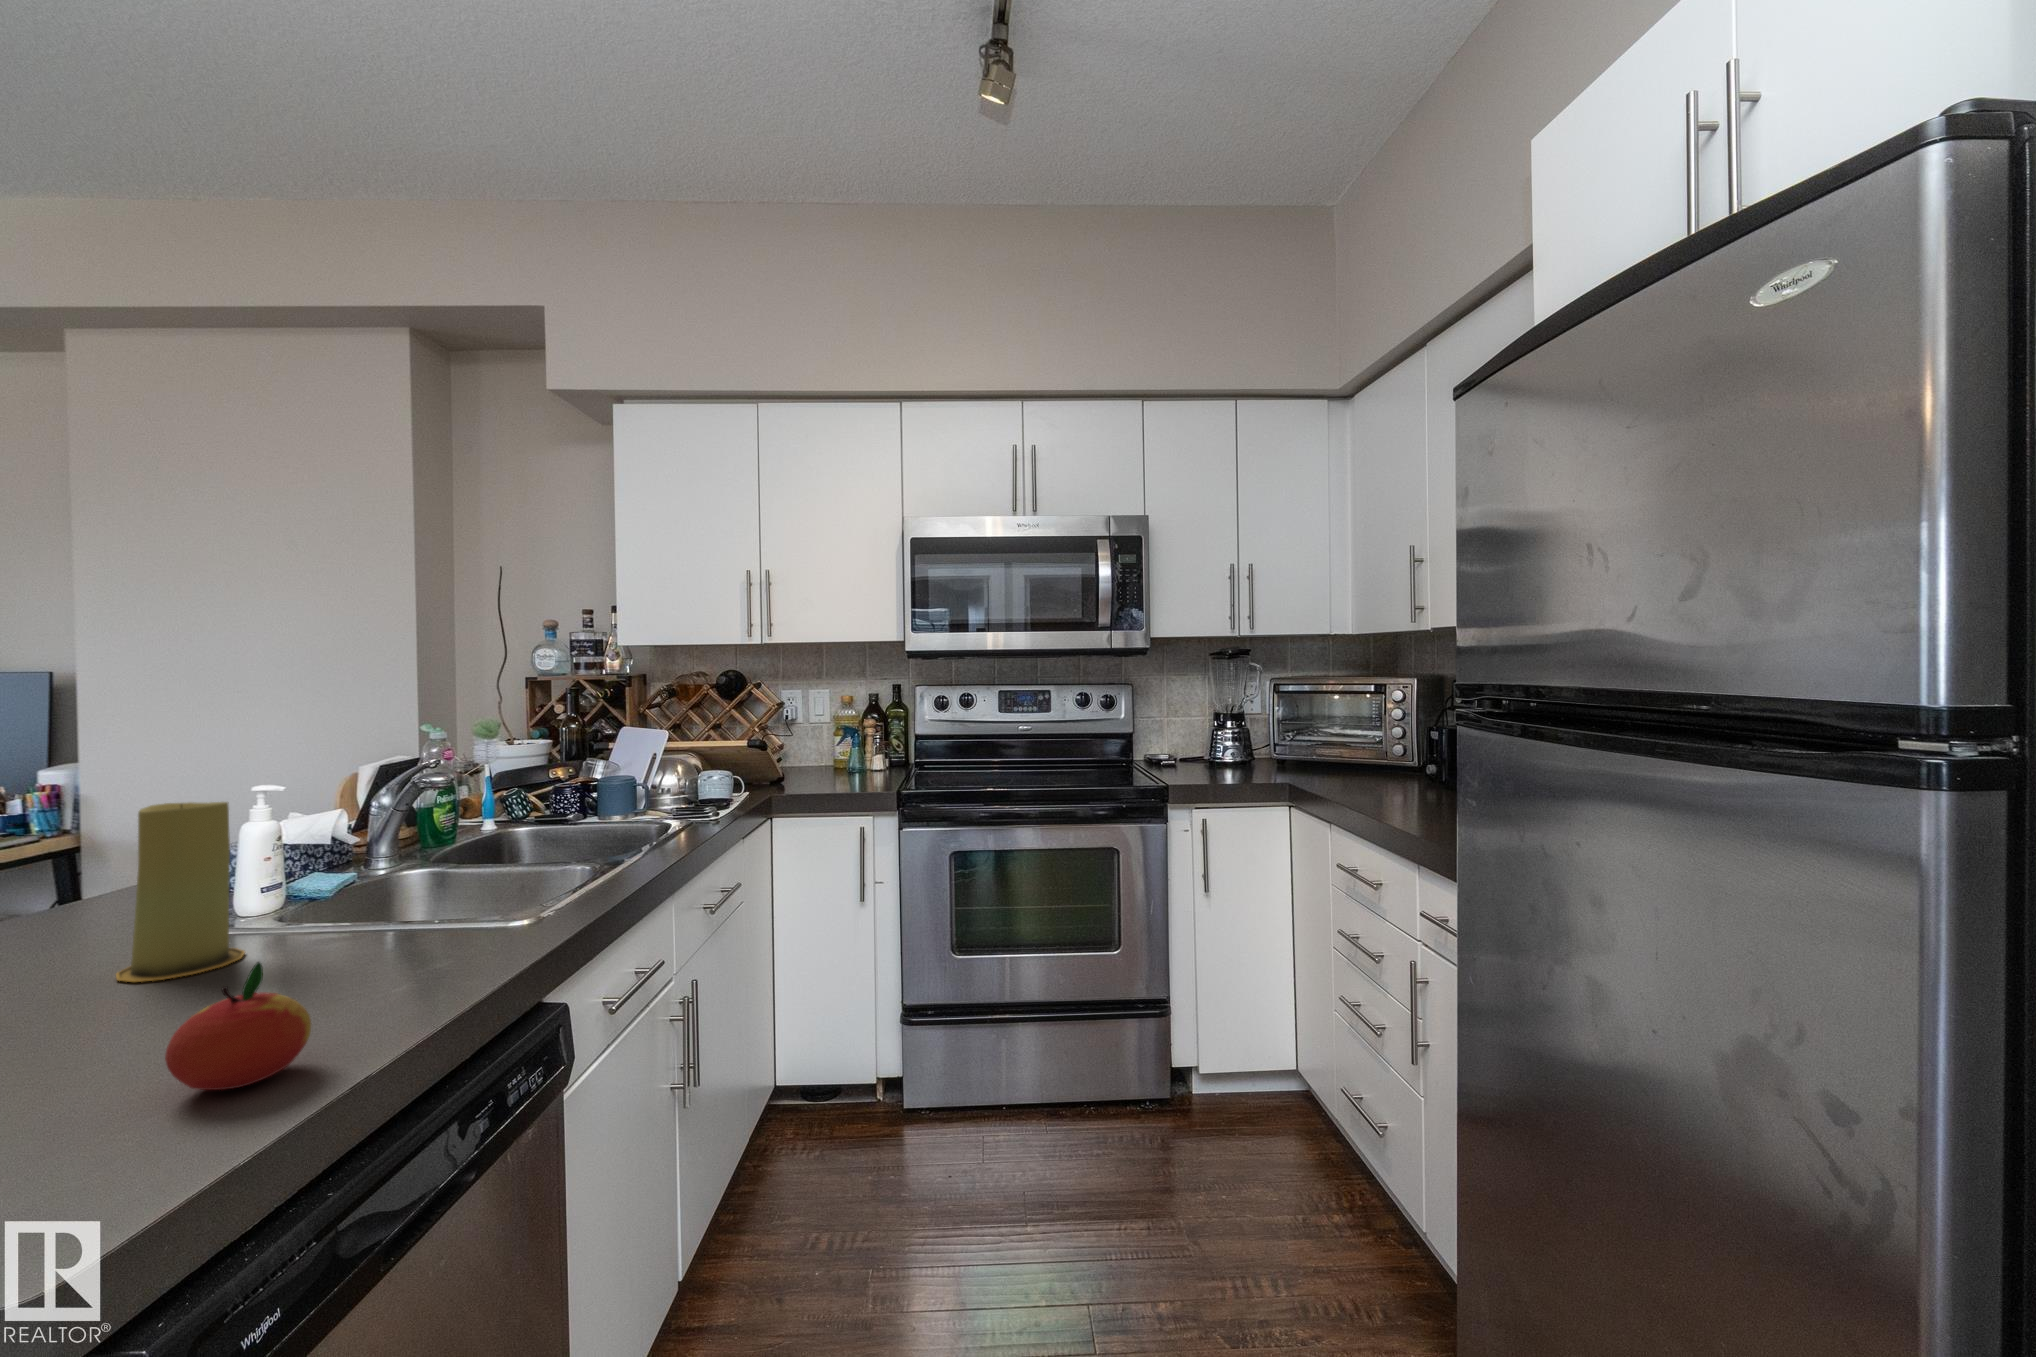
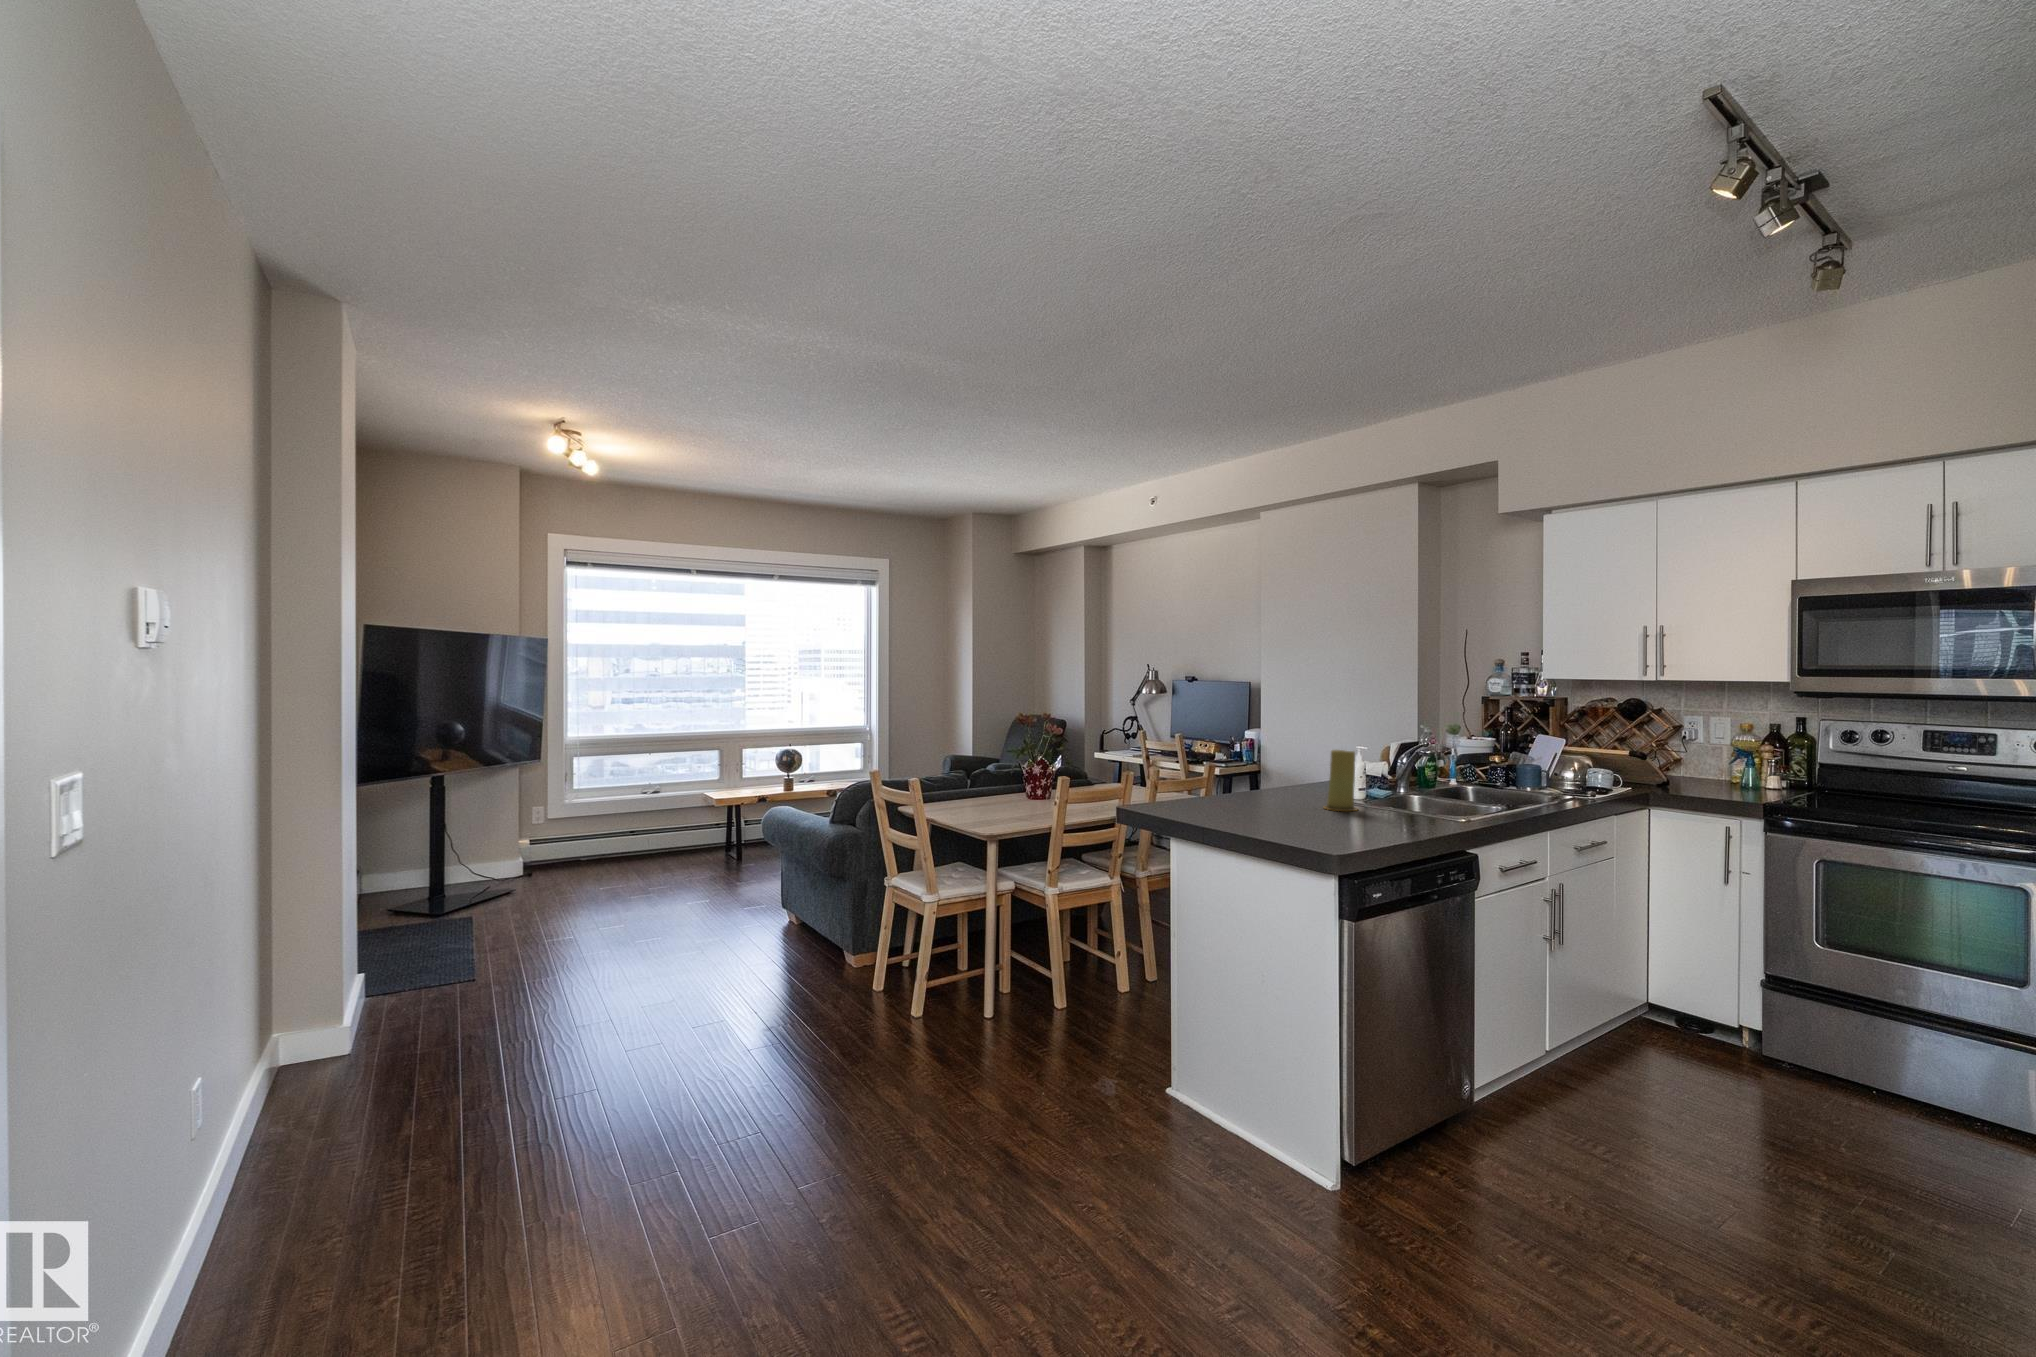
apple: present [165,962,311,1090] -> none [1352,799,1387,834]

